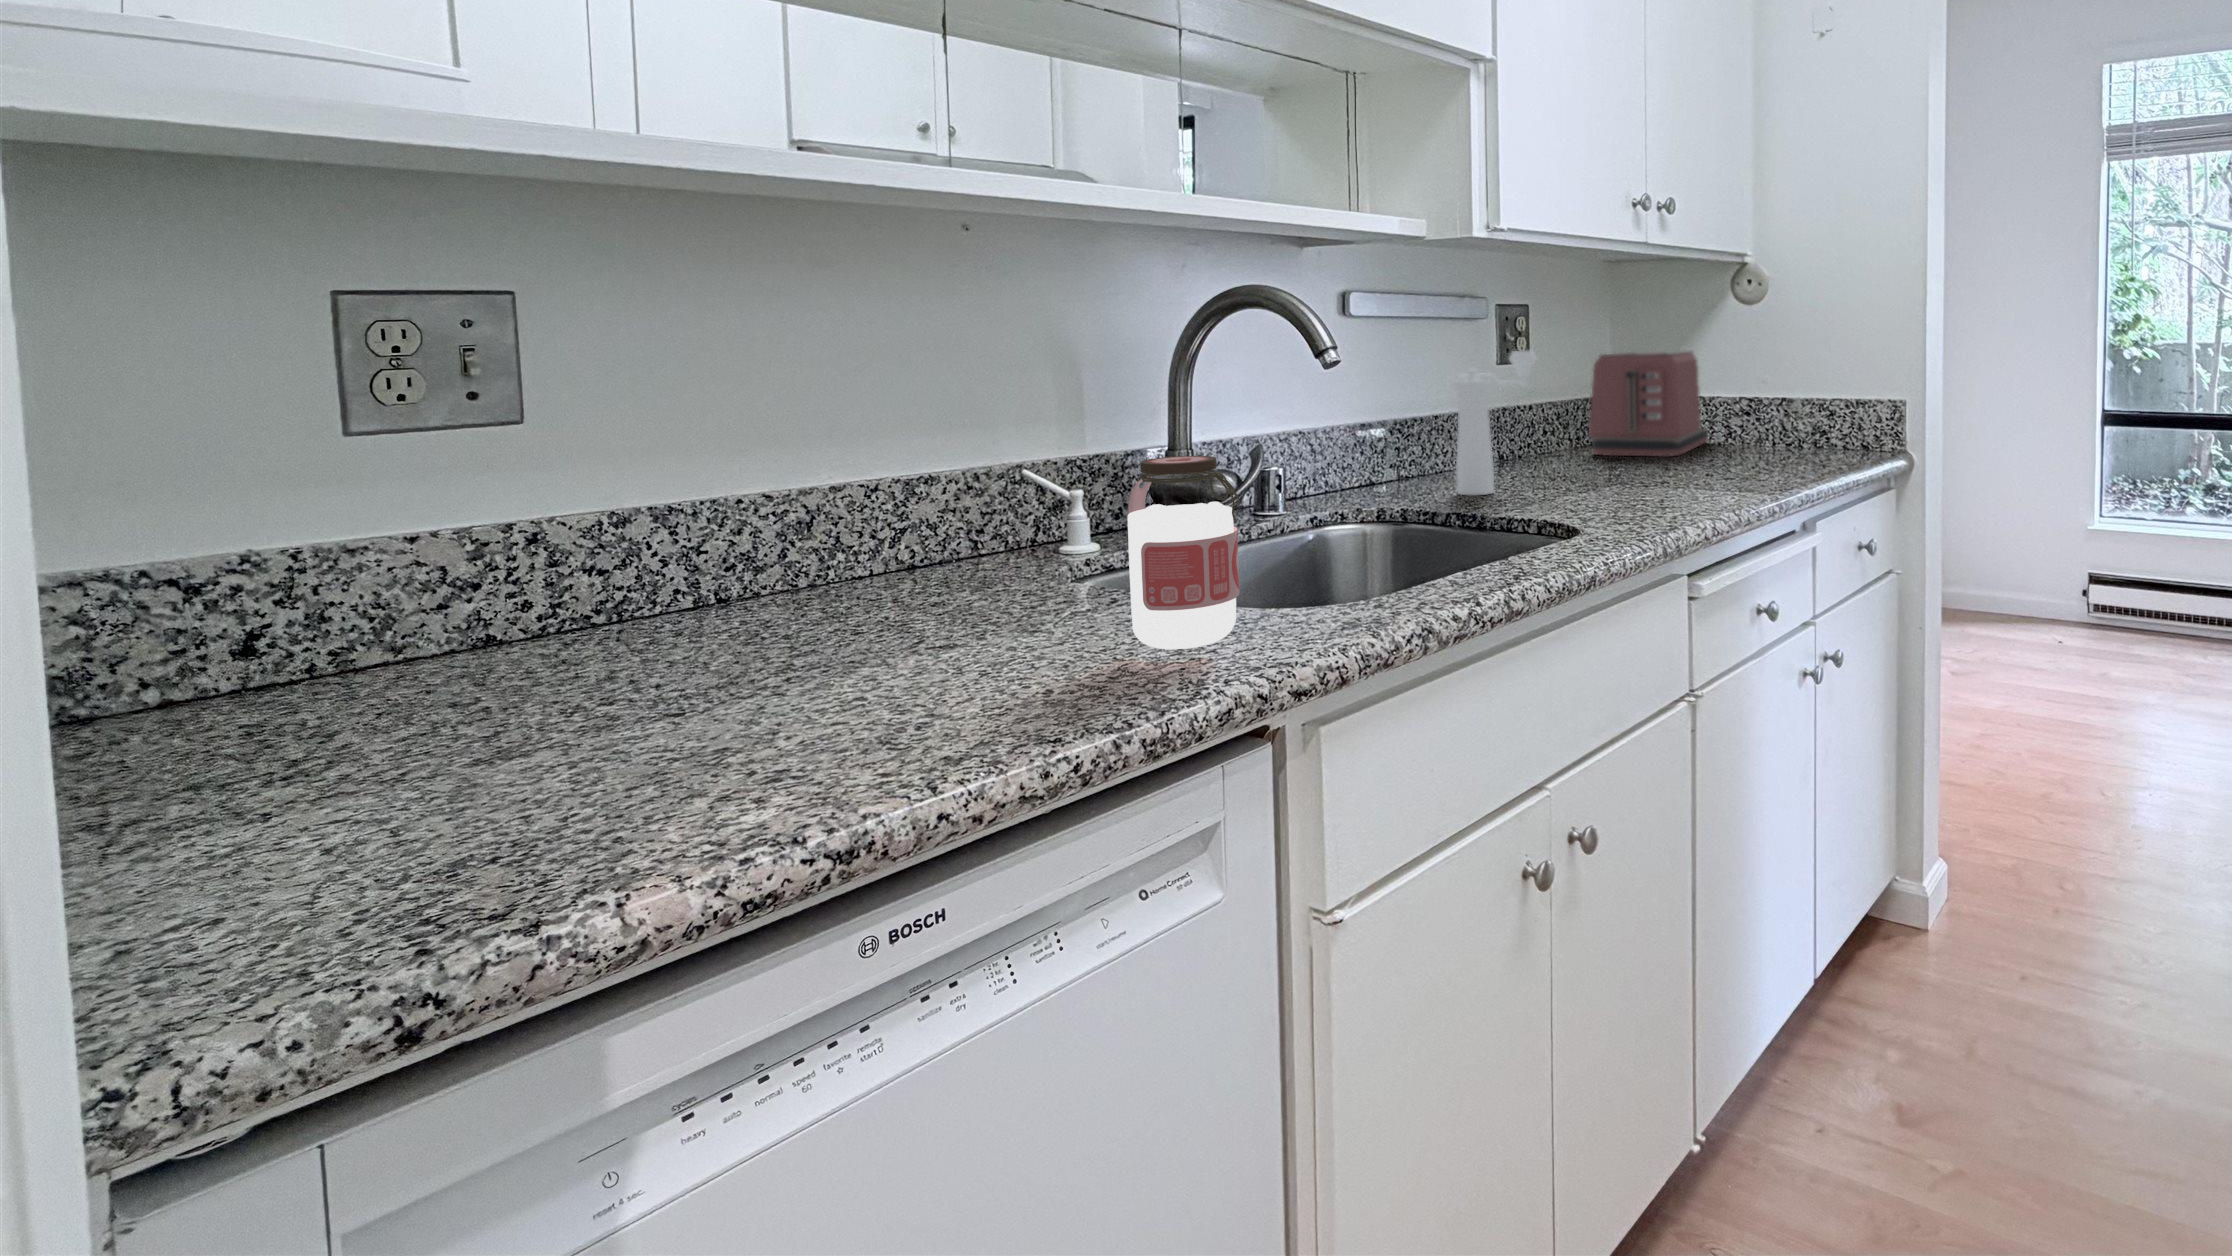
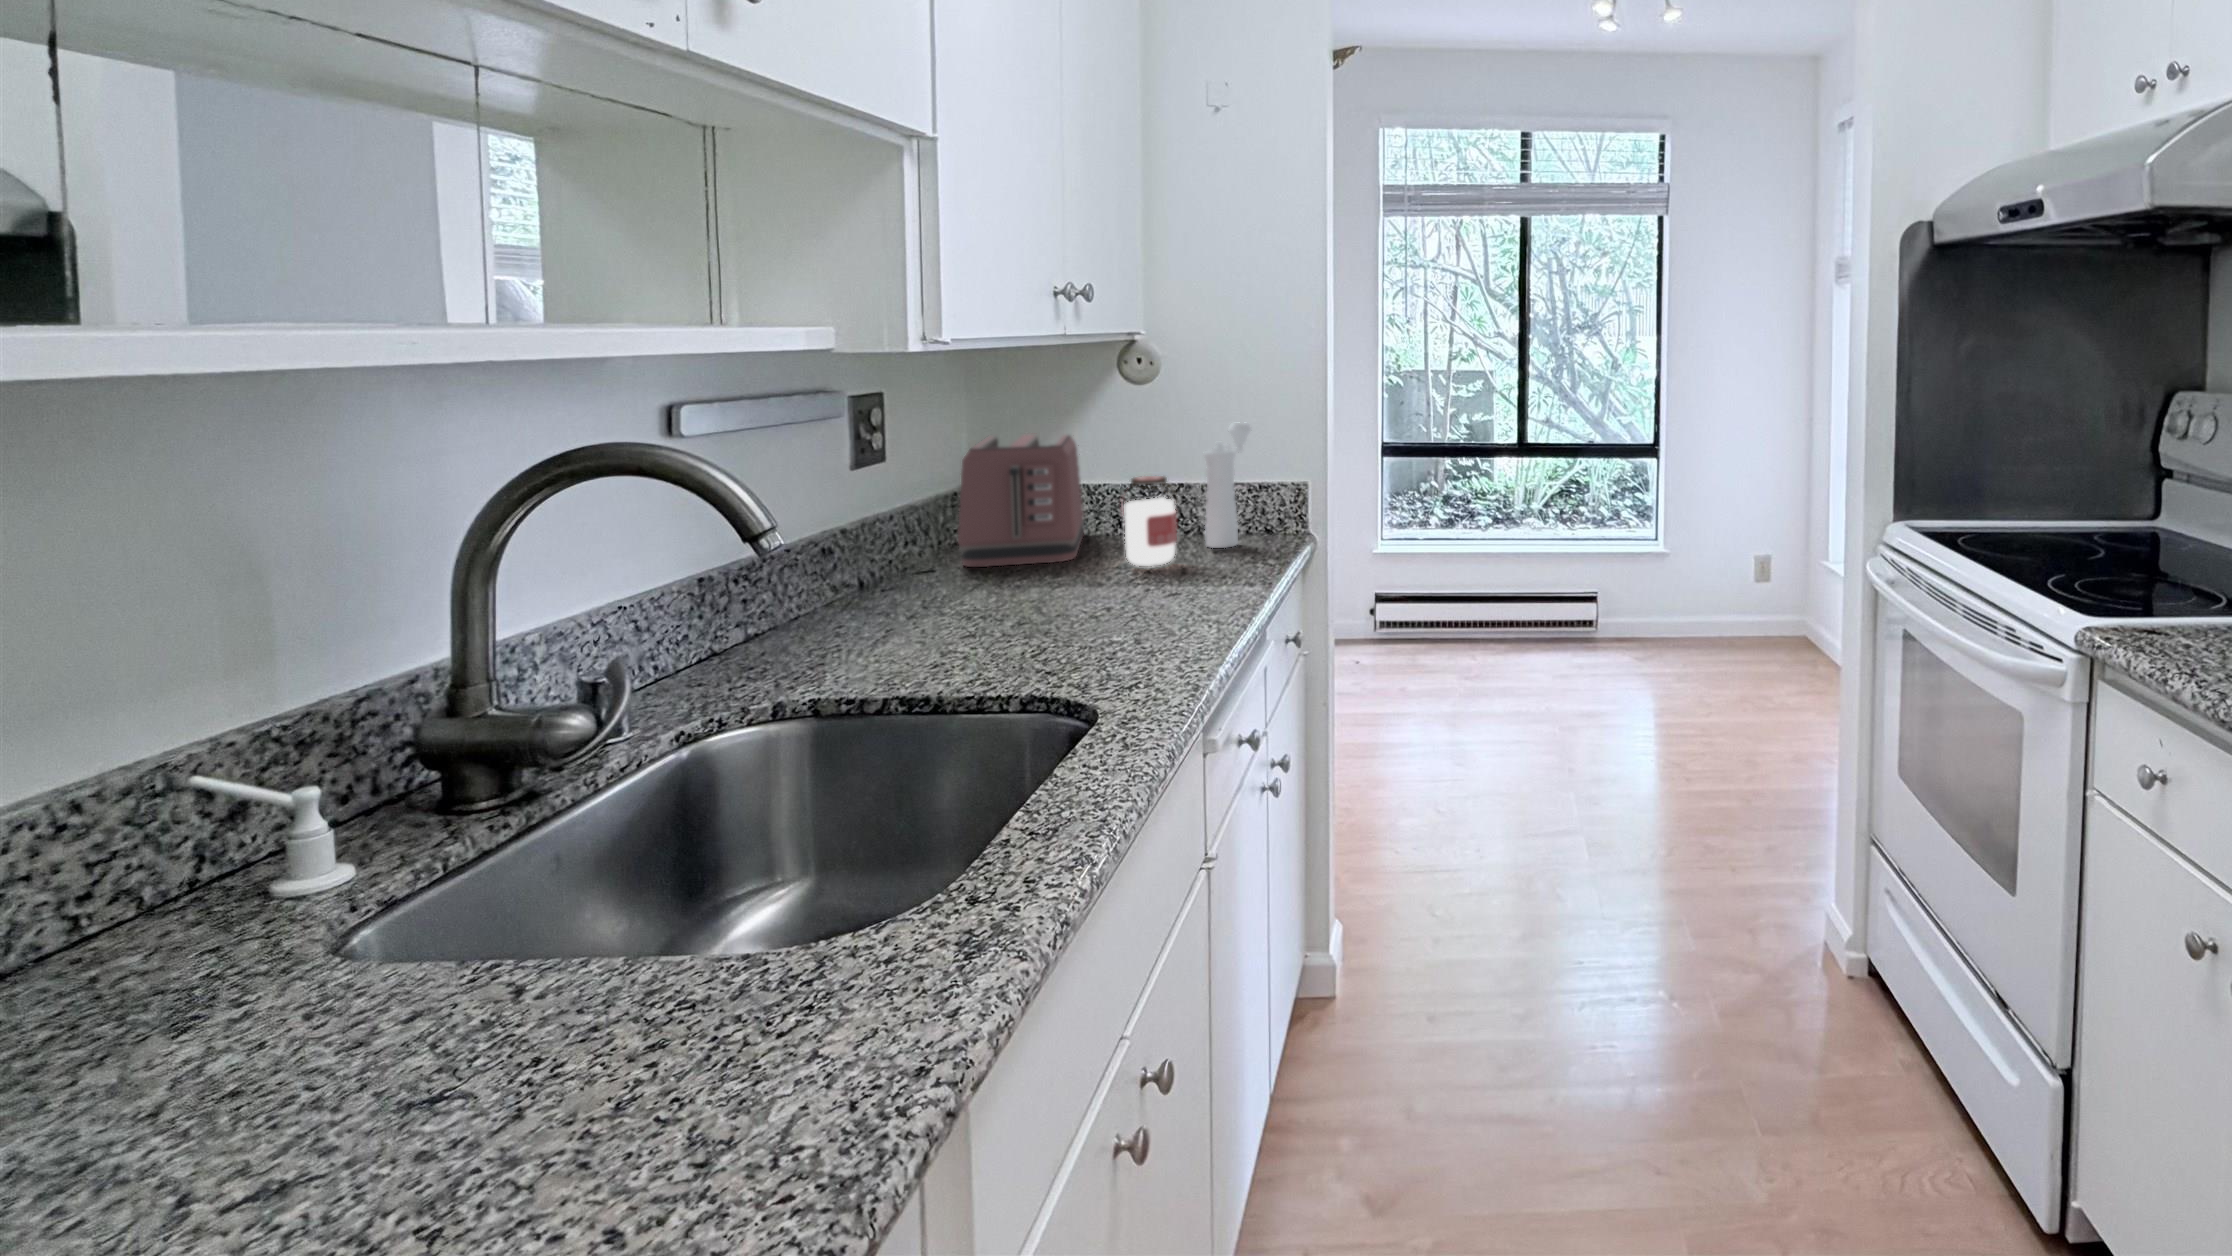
pepper mill: present [1454,351,1536,496] -> present [1204,422,1252,548]
jar: present [1128,456,1240,649] -> present [1123,476,1177,566]

